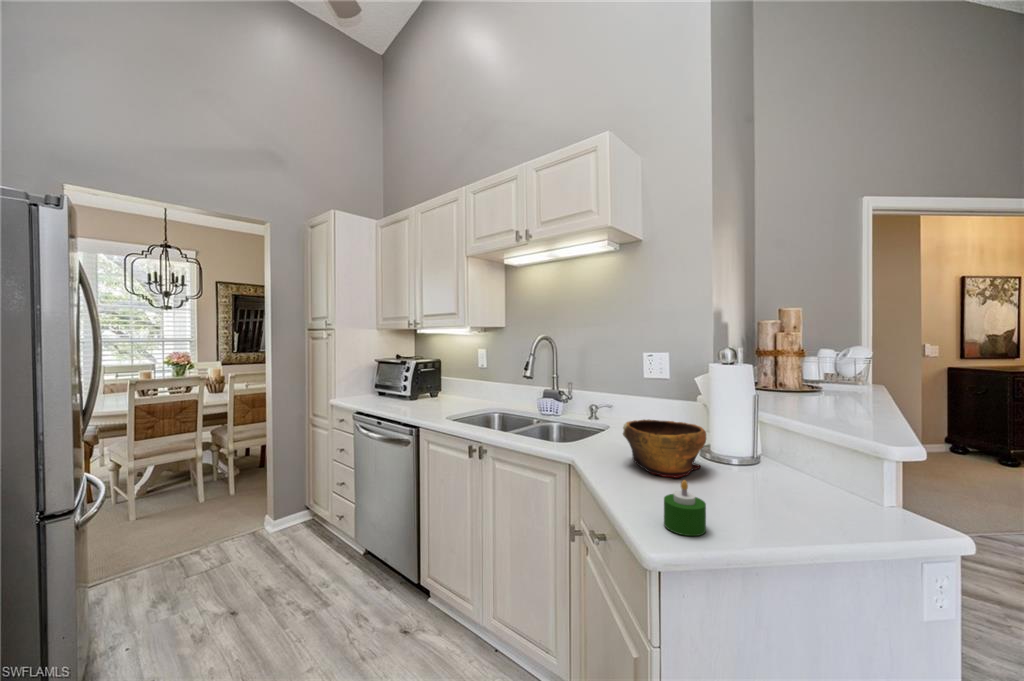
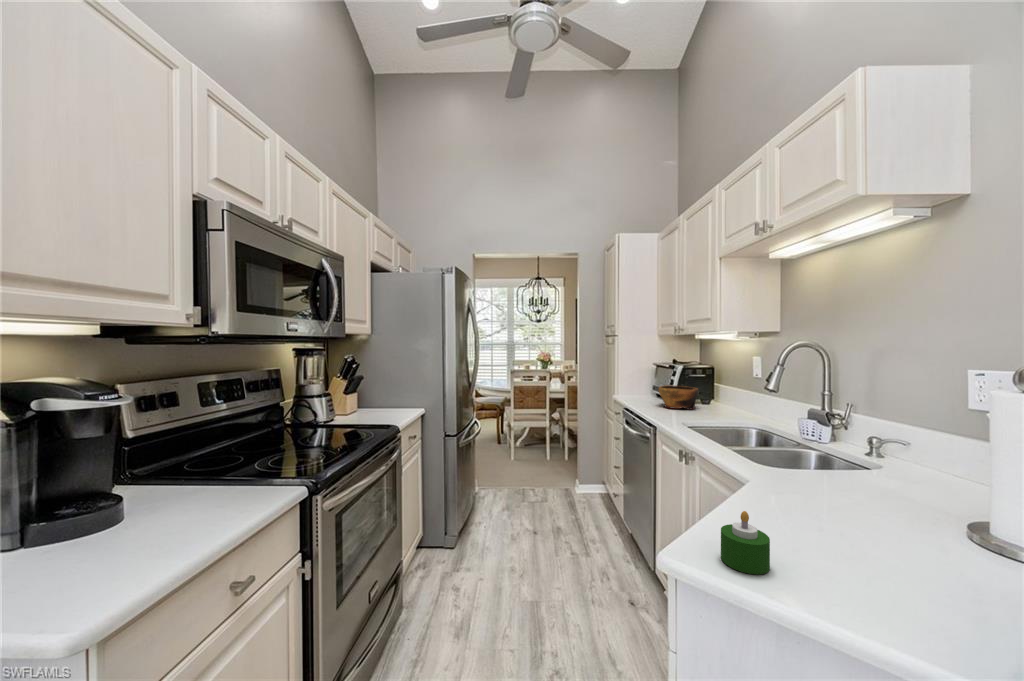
bowl: present [623,419,706,478] -> present [659,385,699,409]

